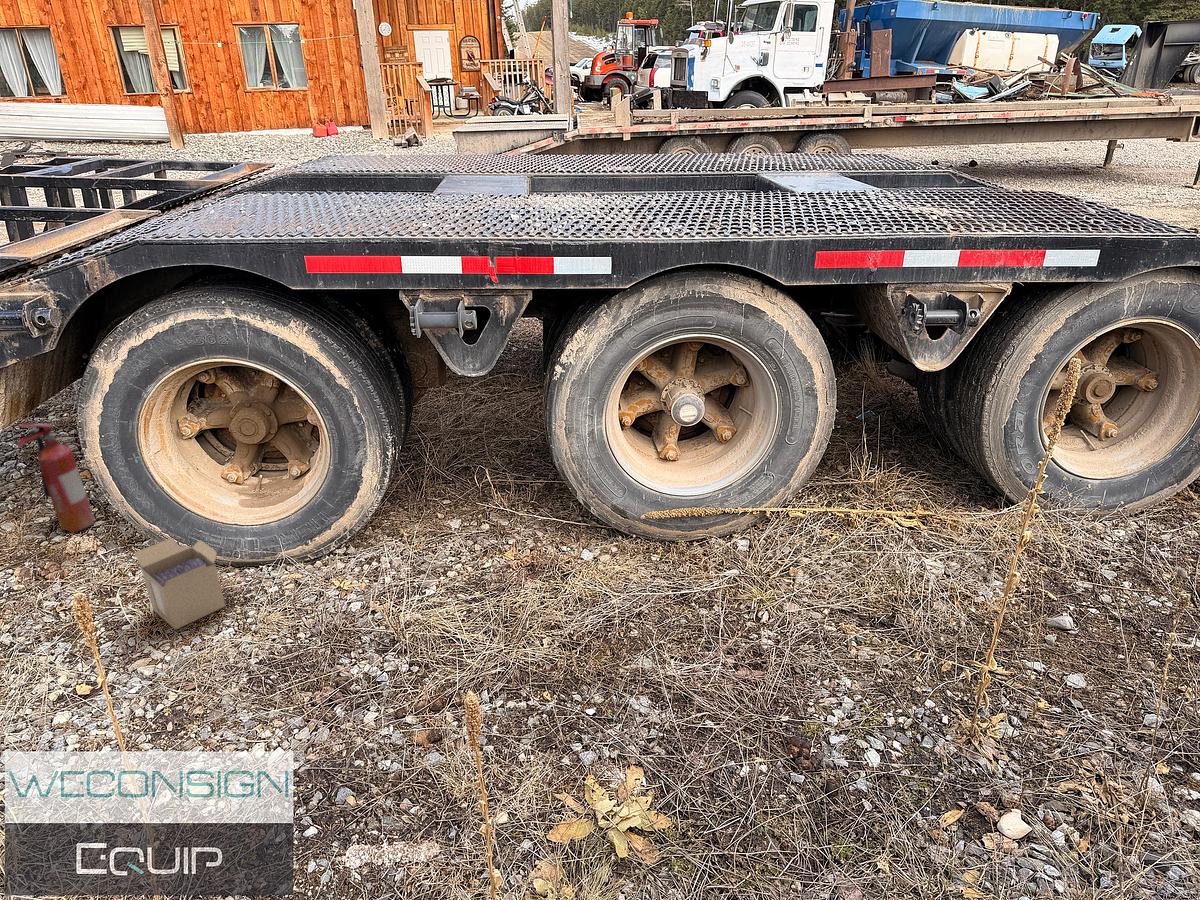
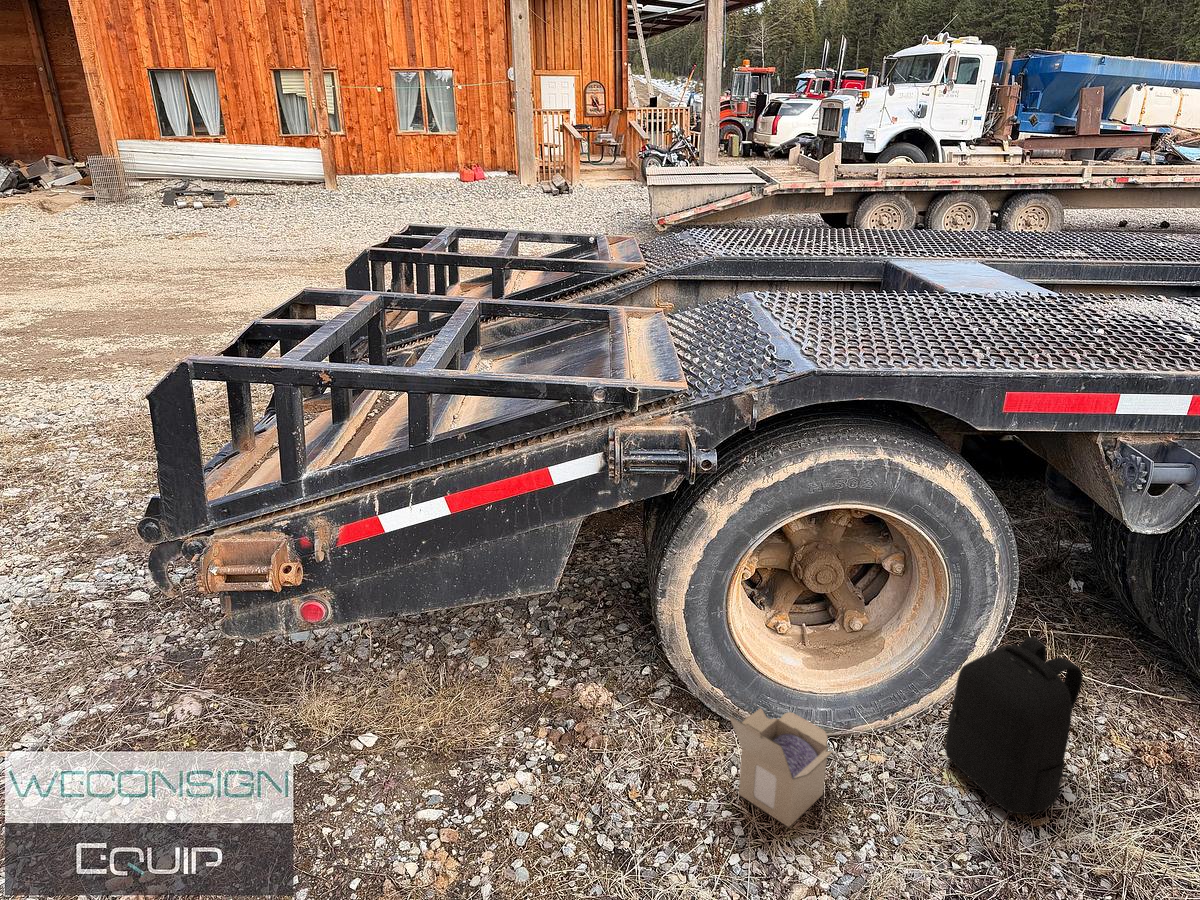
fire extinguisher: present [17,423,95,532] -> none [523,550,573,671]
backpack: none [330,465,438,609] -> present [945,637,1083,814]

